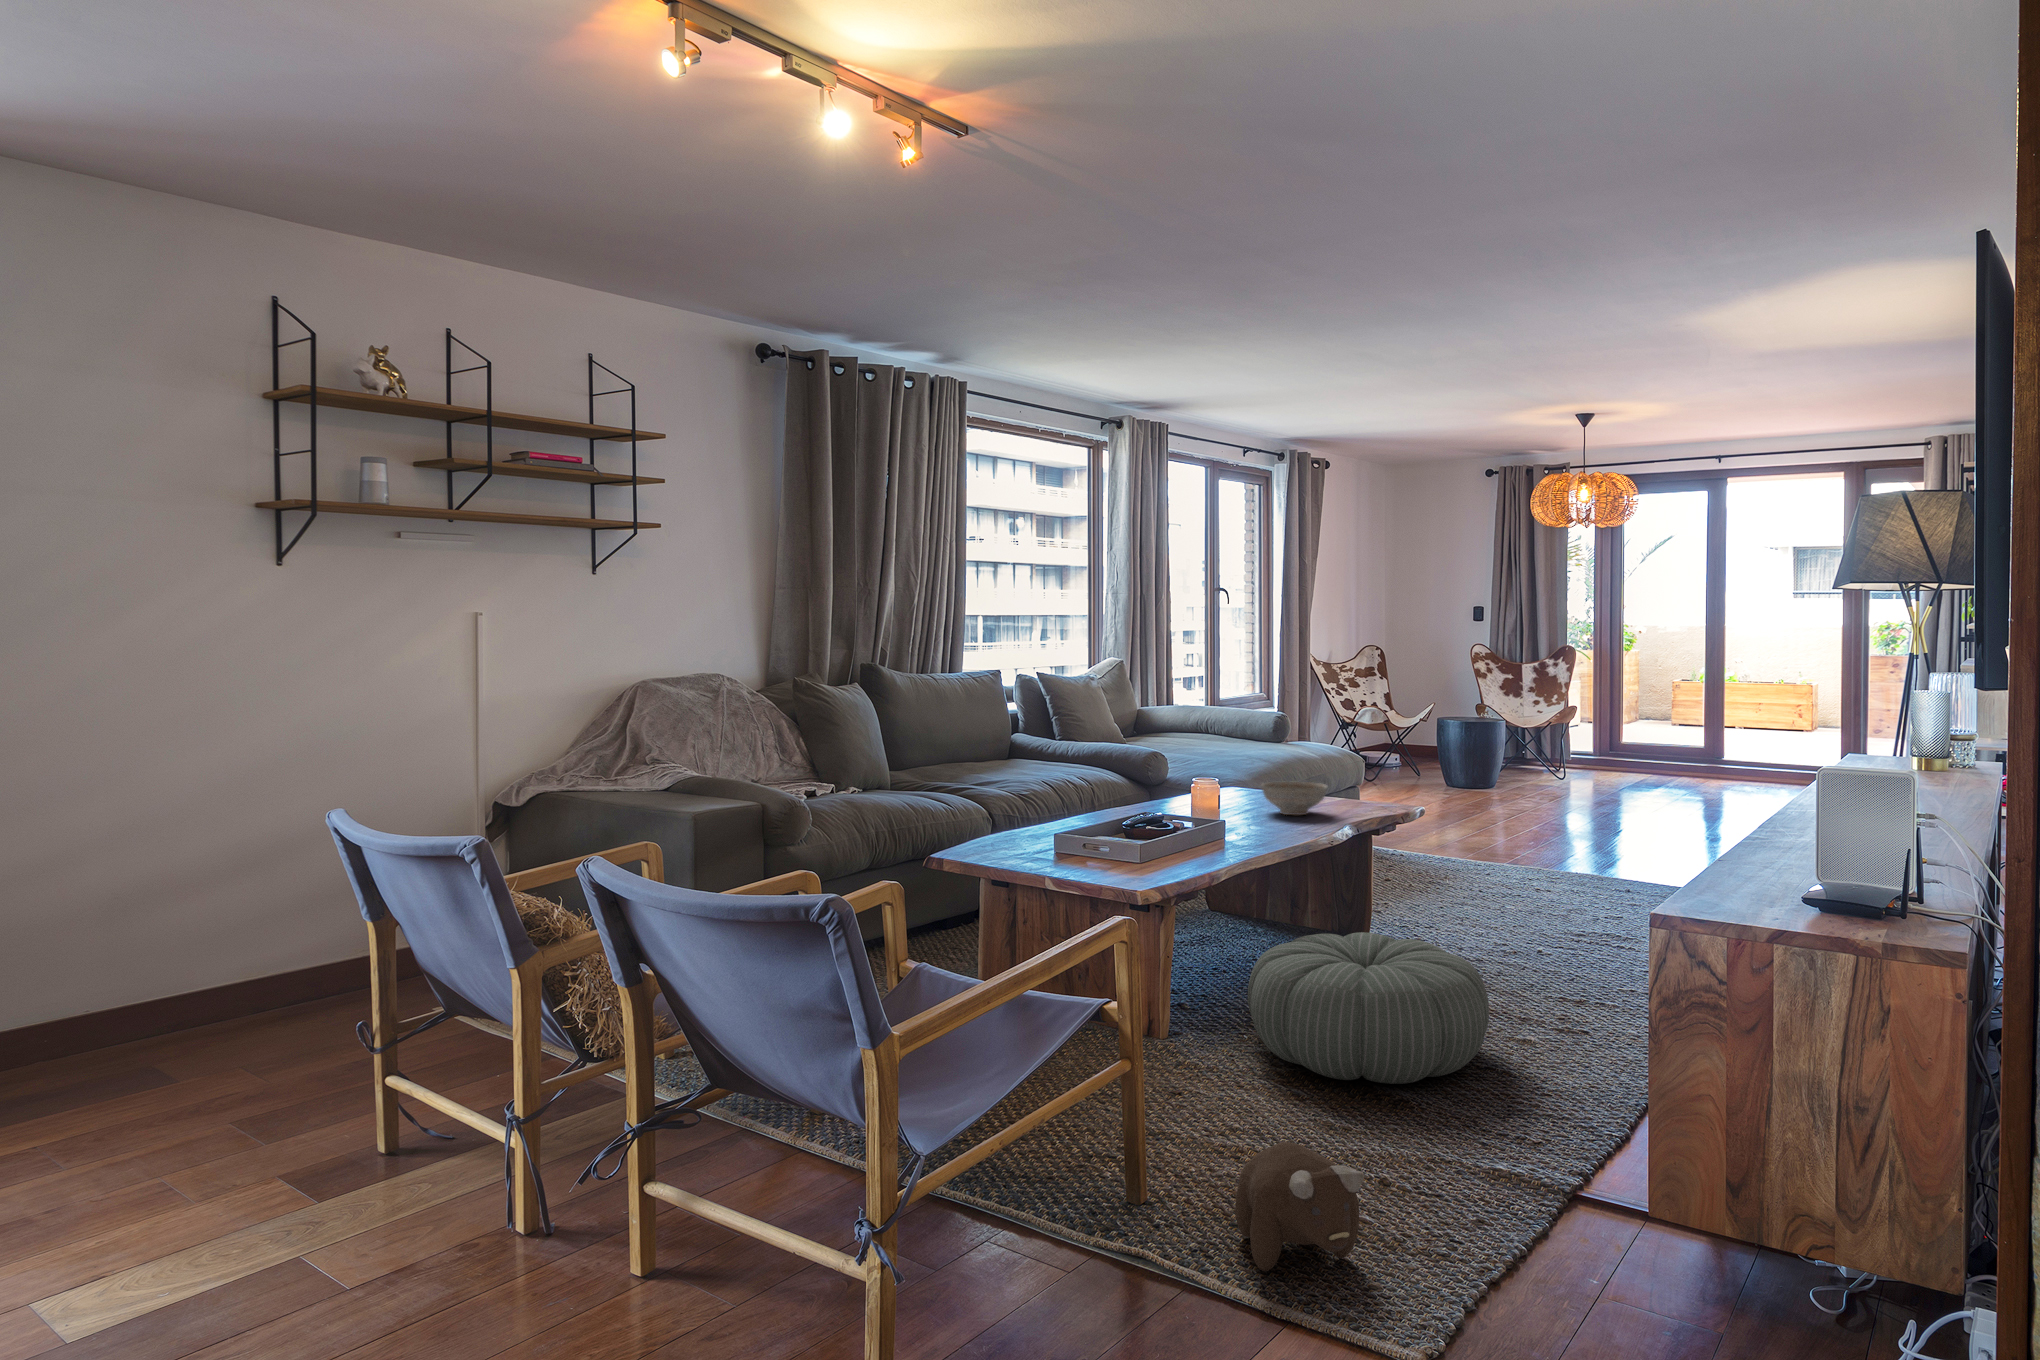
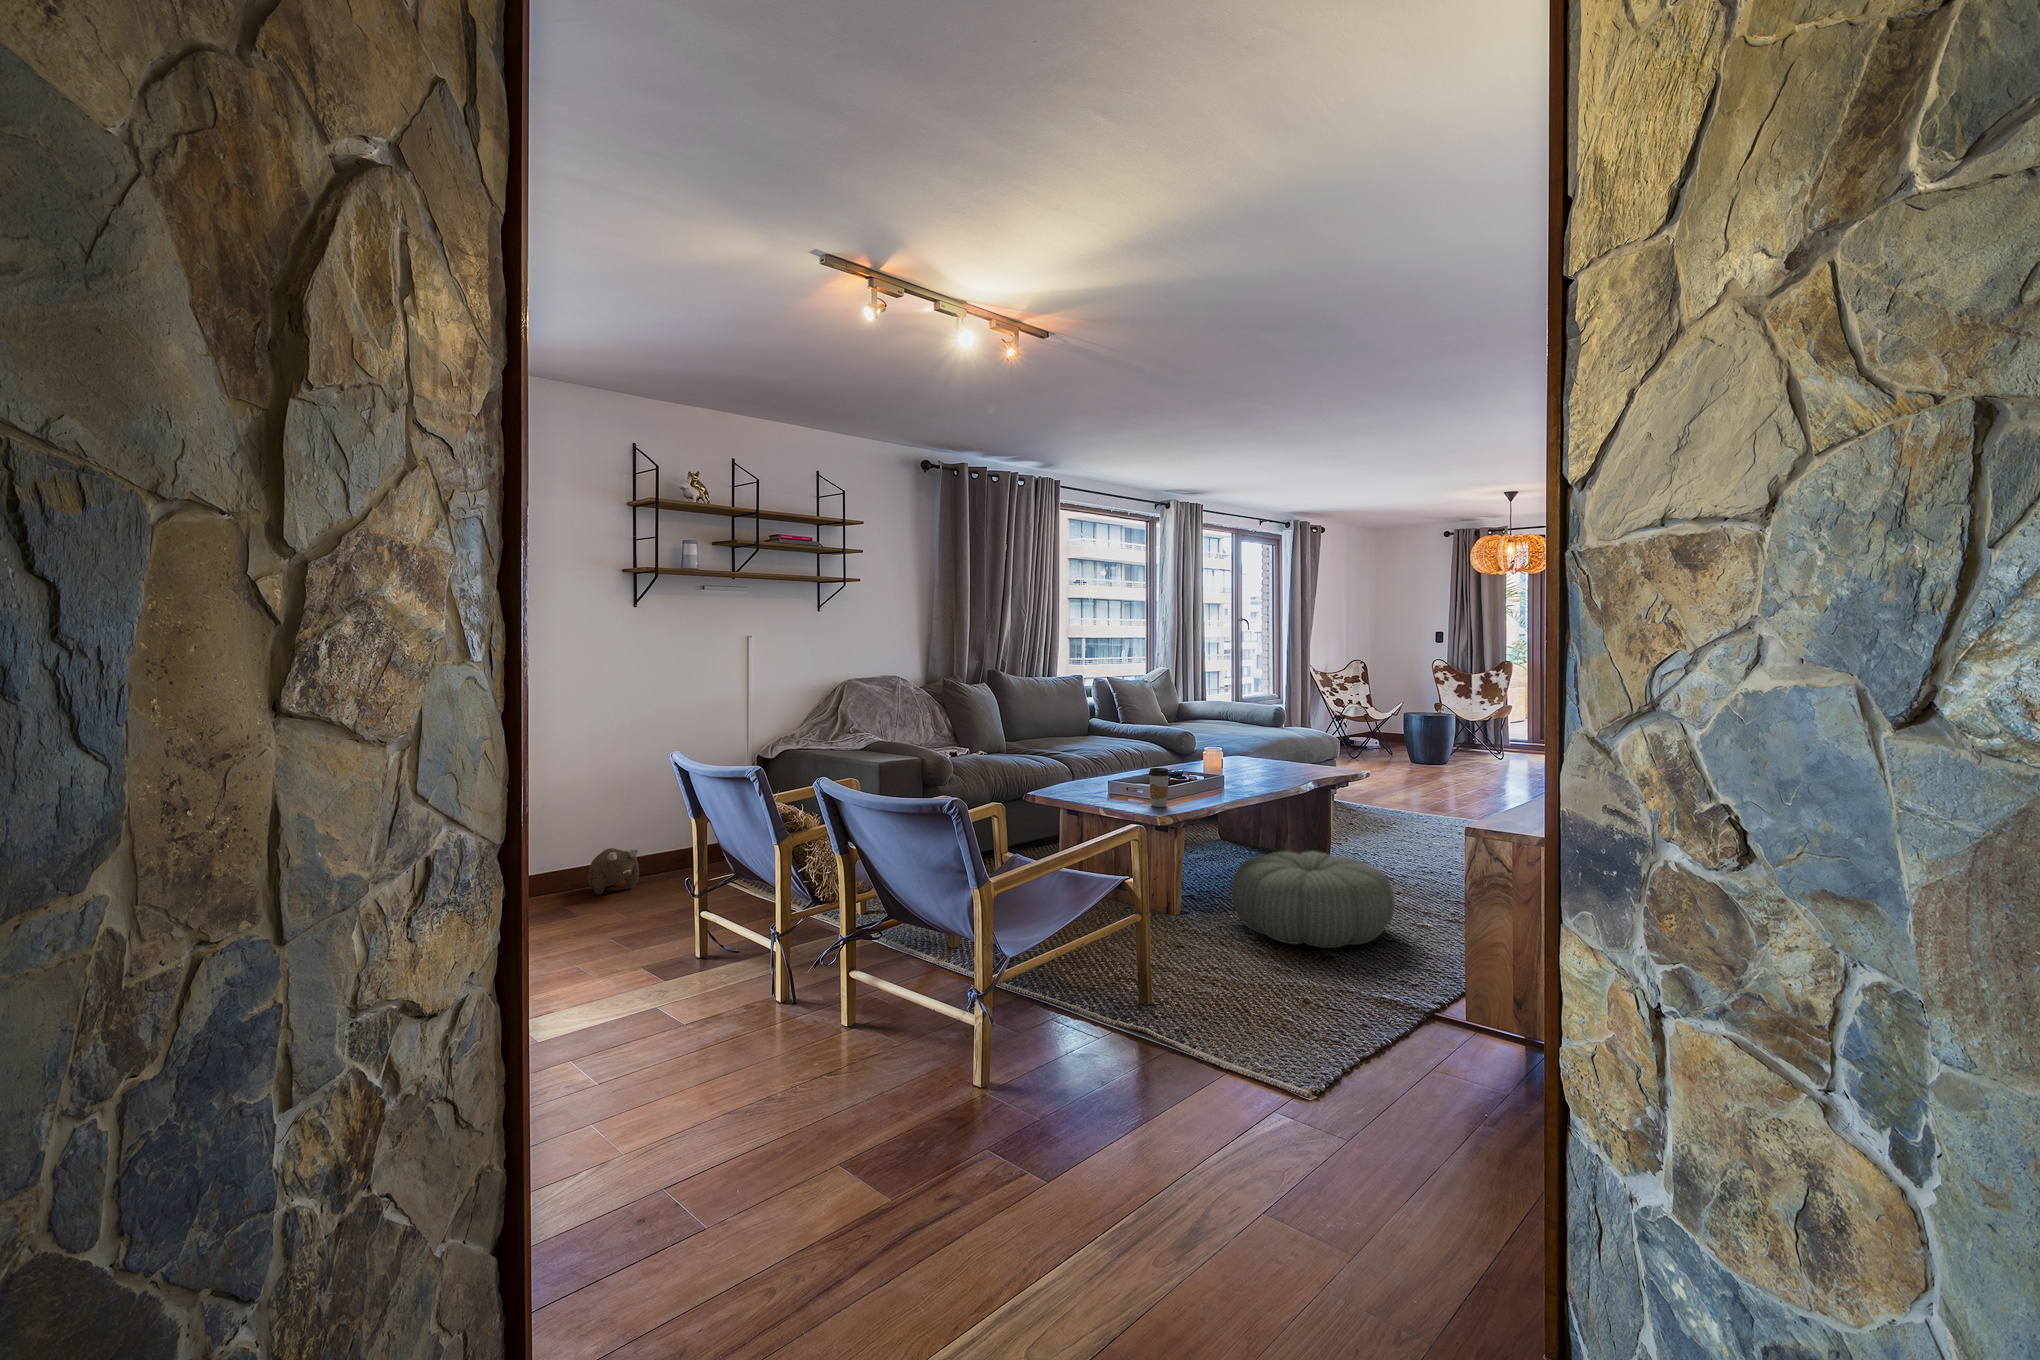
decorative bowl: present [1262,781,1327,815] -> none [1253,752,1299,775]
coffee cup: none [1120,812,1152,873] -> present [1149,768,1169,807]
plush toy: present [1235,1142,1364,1271] -> present [588,848,639,895]

